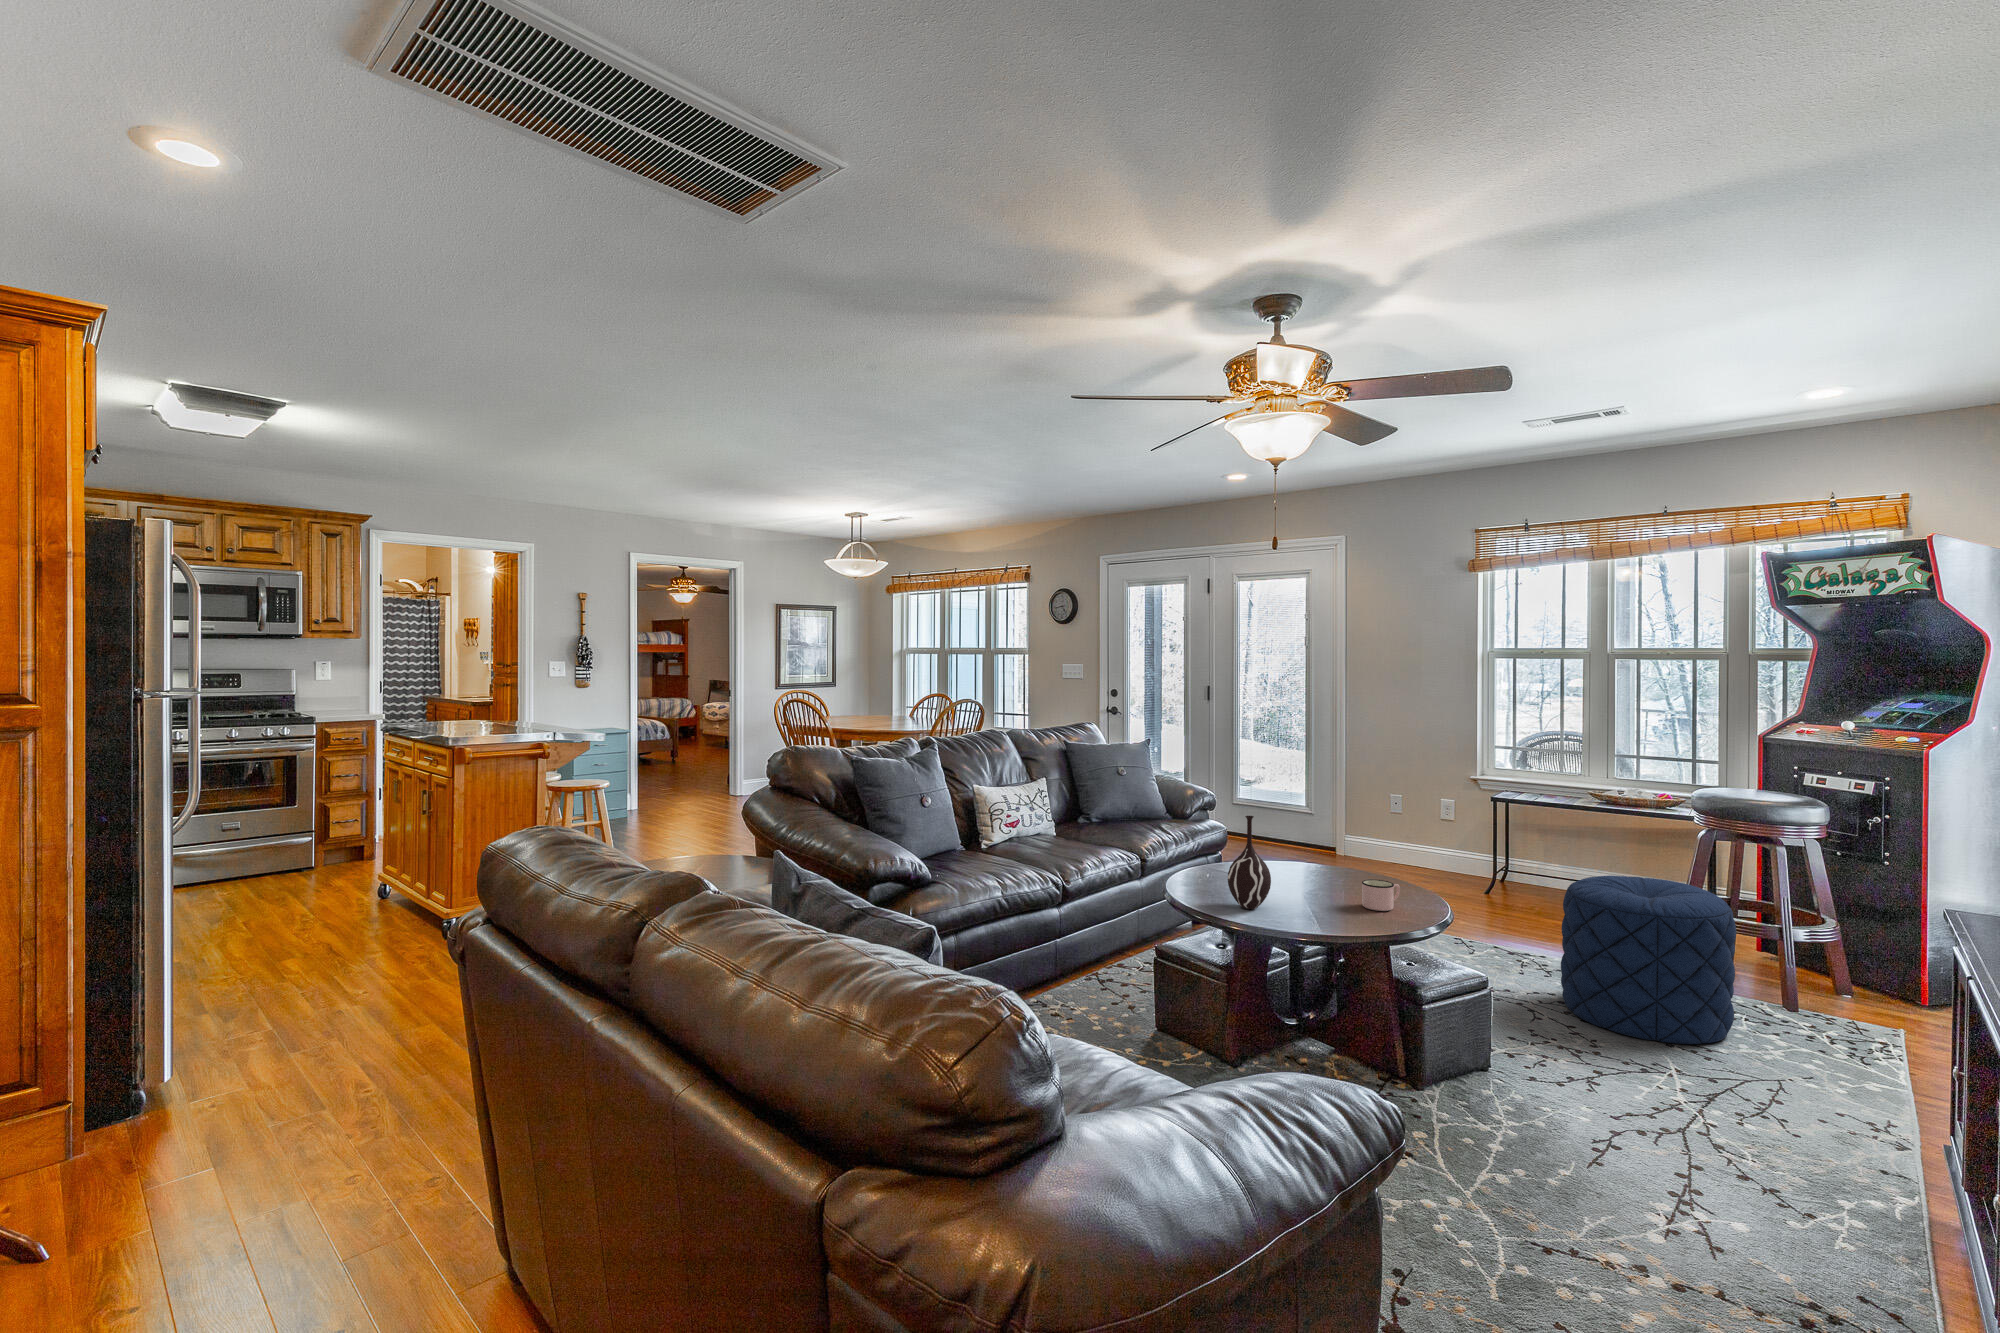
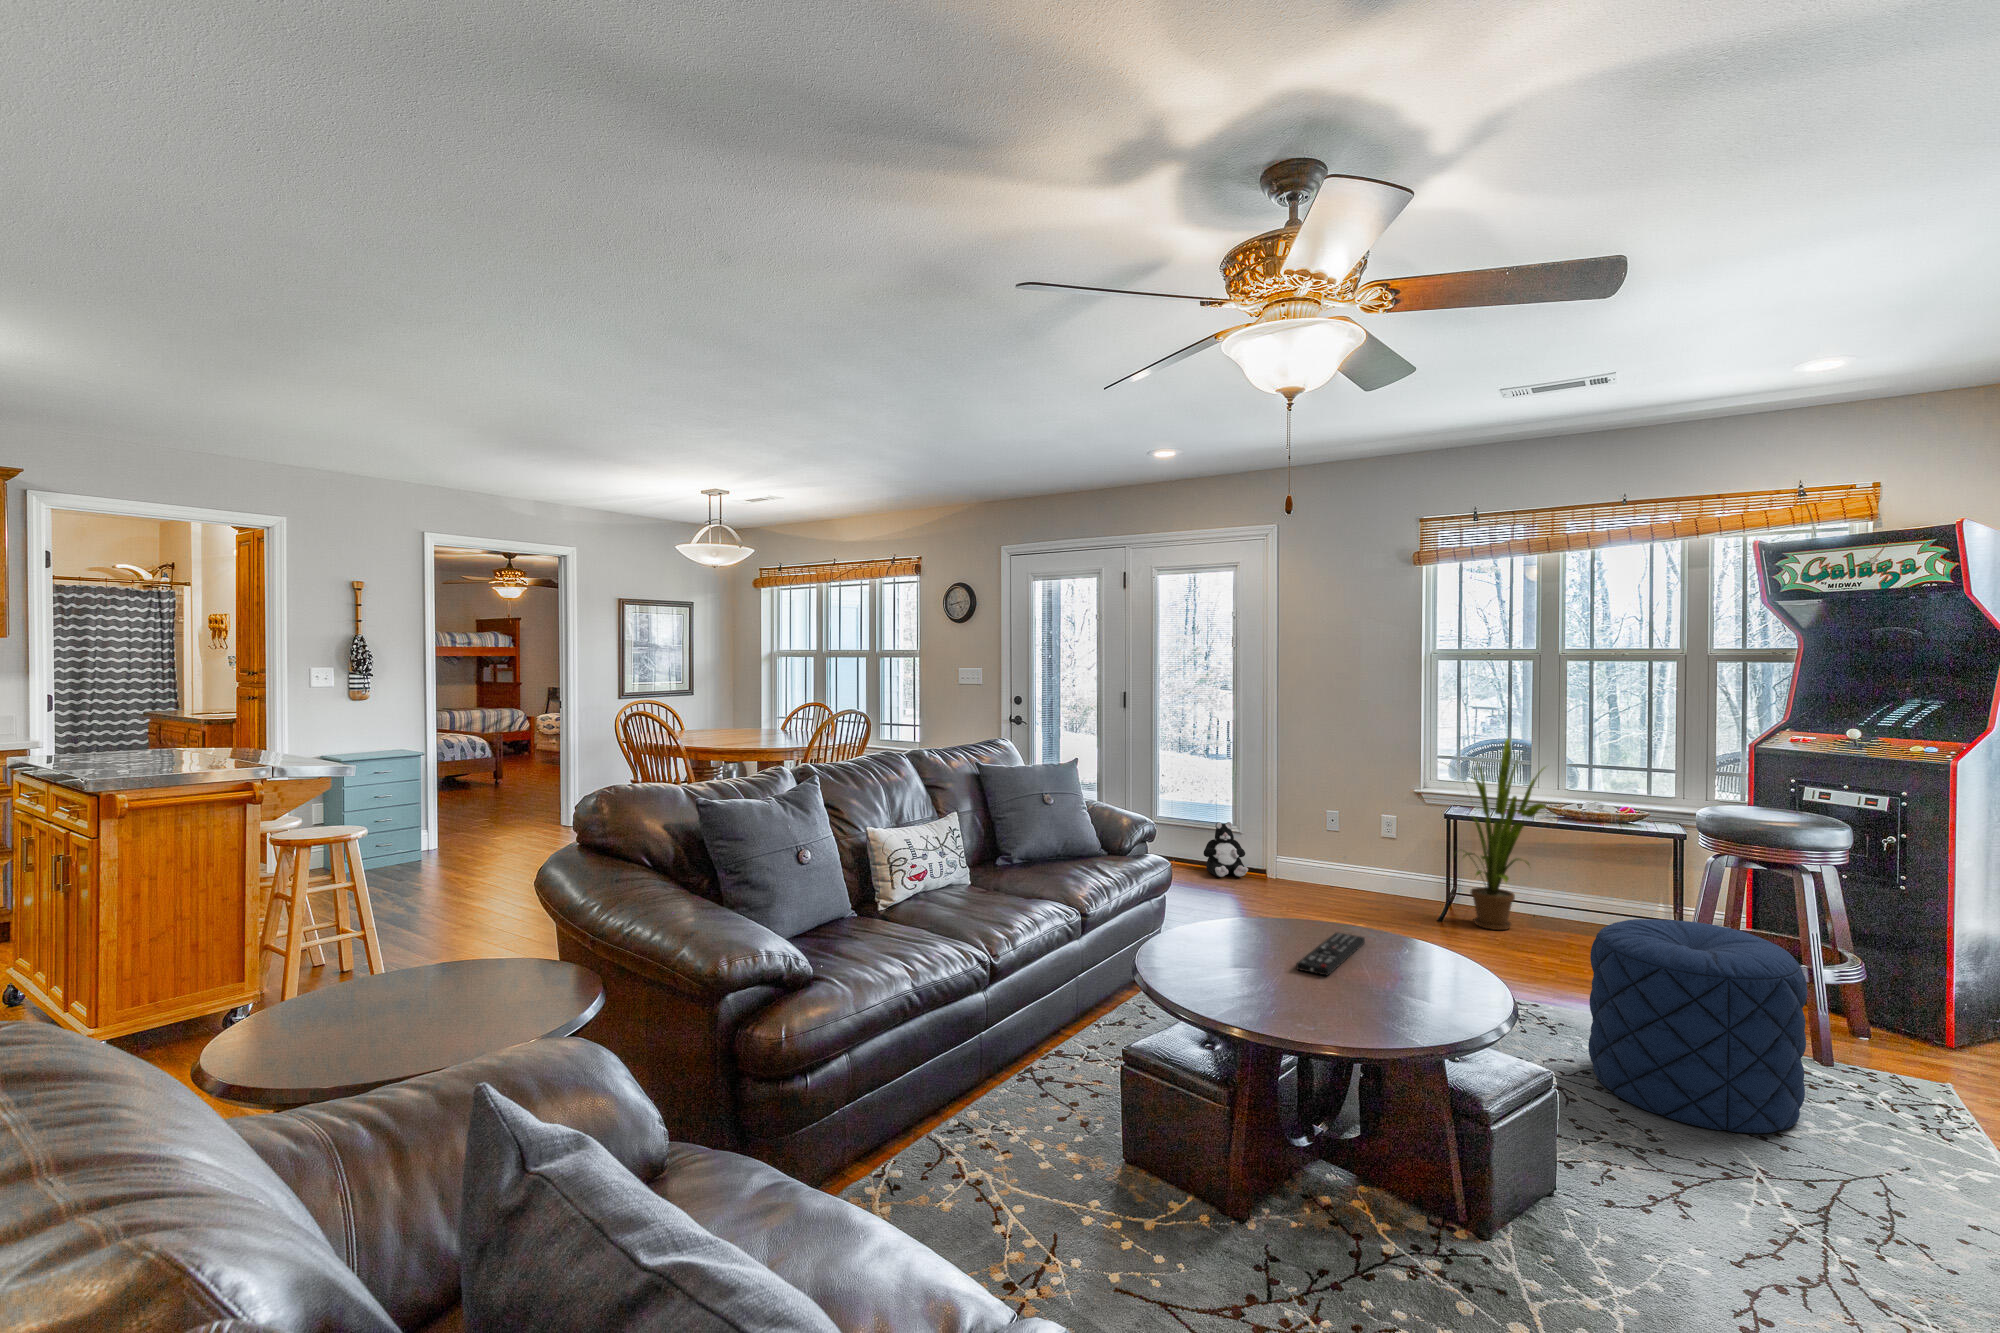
house plant: none [1489,730,1596,902] -> present [1448,739,1546,930]
plush toy: none [1284,804,1324,853] -> present [1203,822,1248,877]
vase: present [1228,816,1271,909] -> none [1234,879,1295,1009]
remote control: none [1286,870,1352,894] -> present [1296,933,1365,975]
mug: present [1362,879,1400,911] -> none [1405,956,1452,1001]

